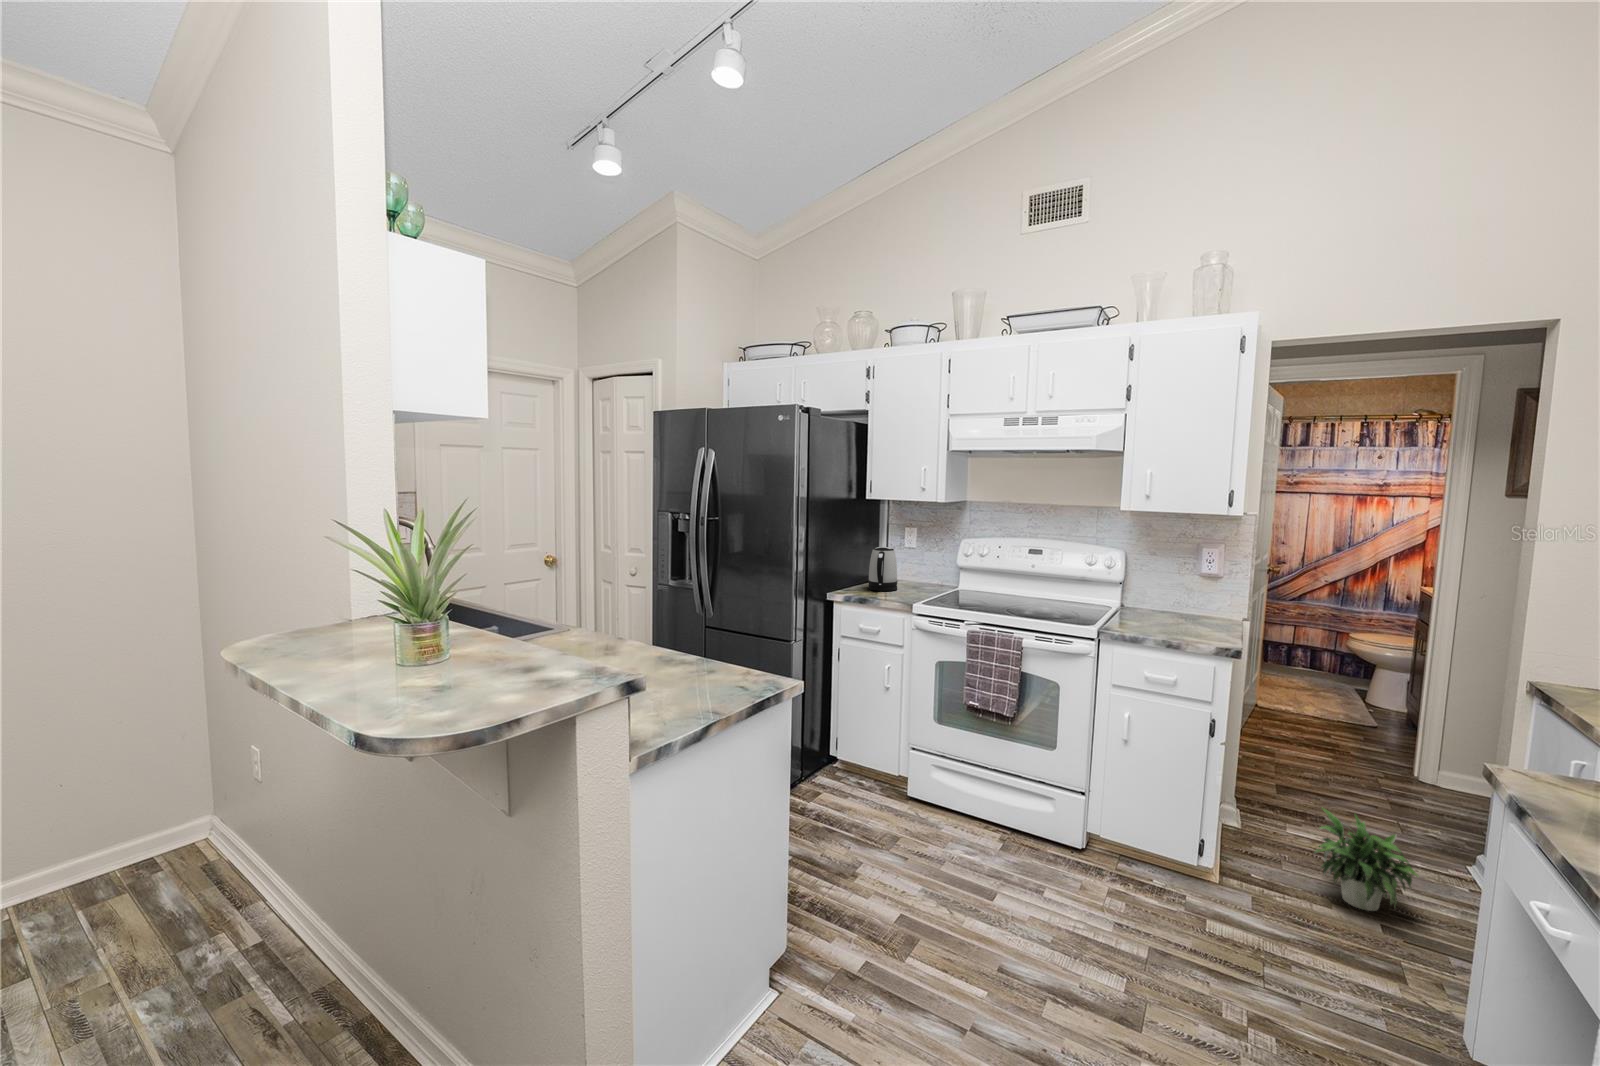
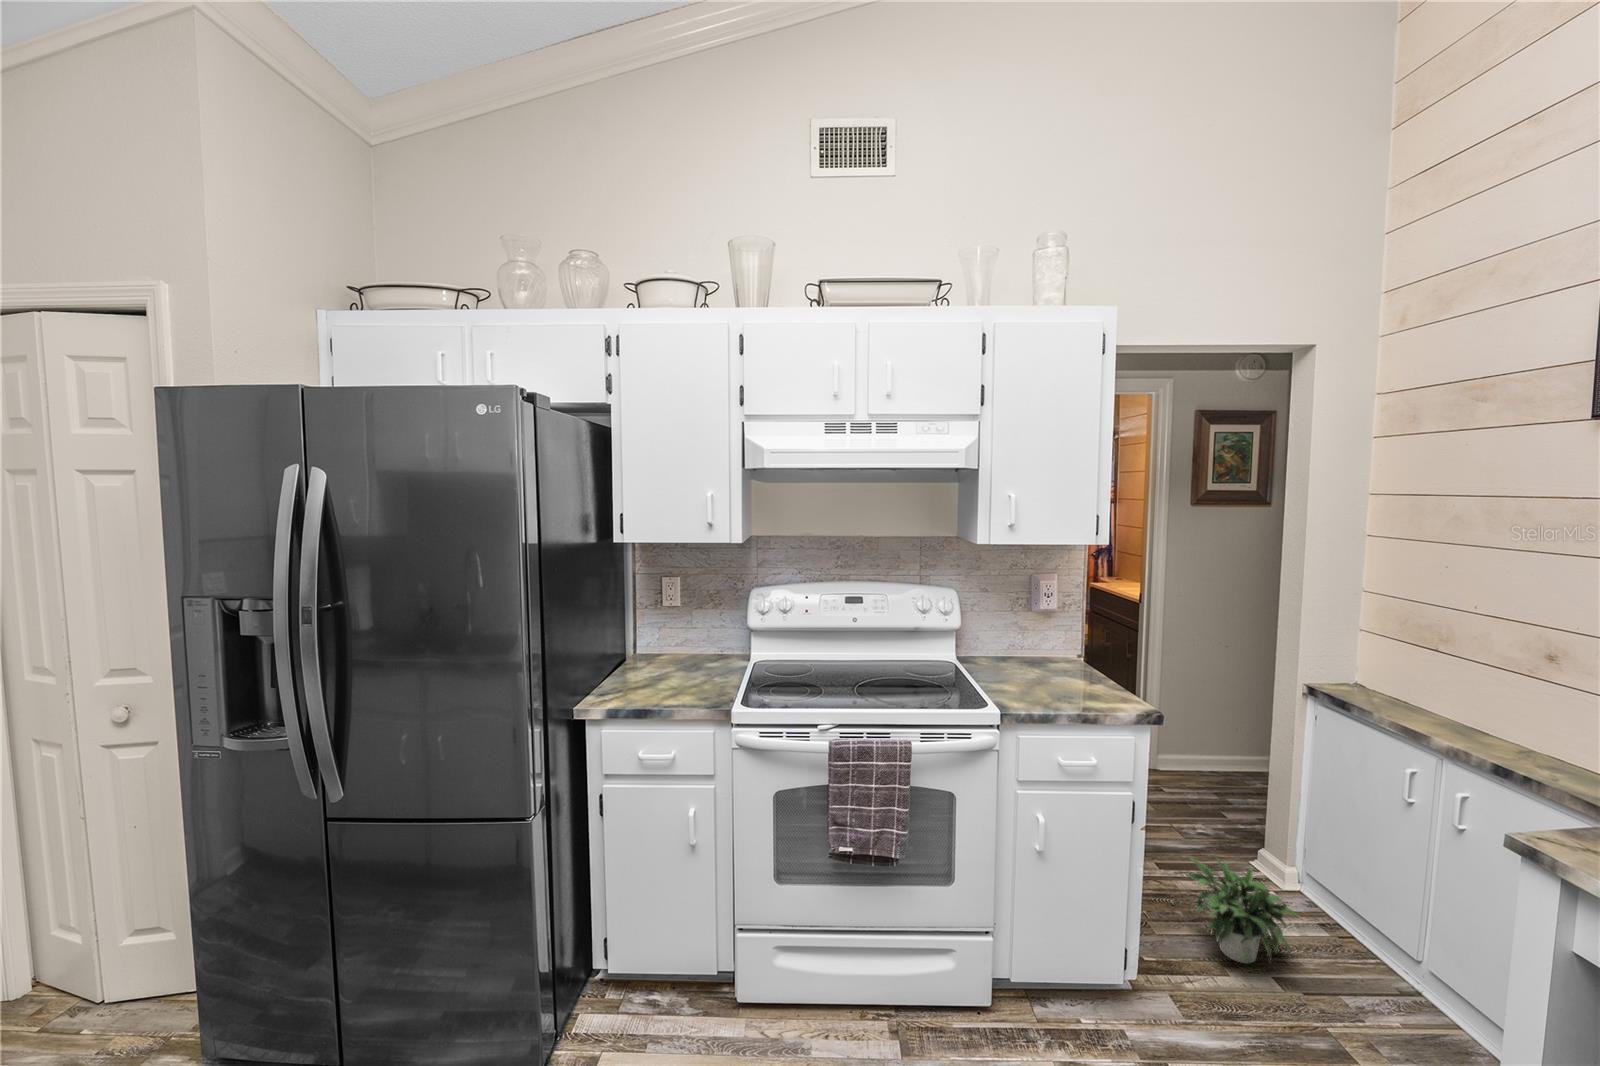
kettle: present [868,547,897,591] -> none [625,614,671,684]

